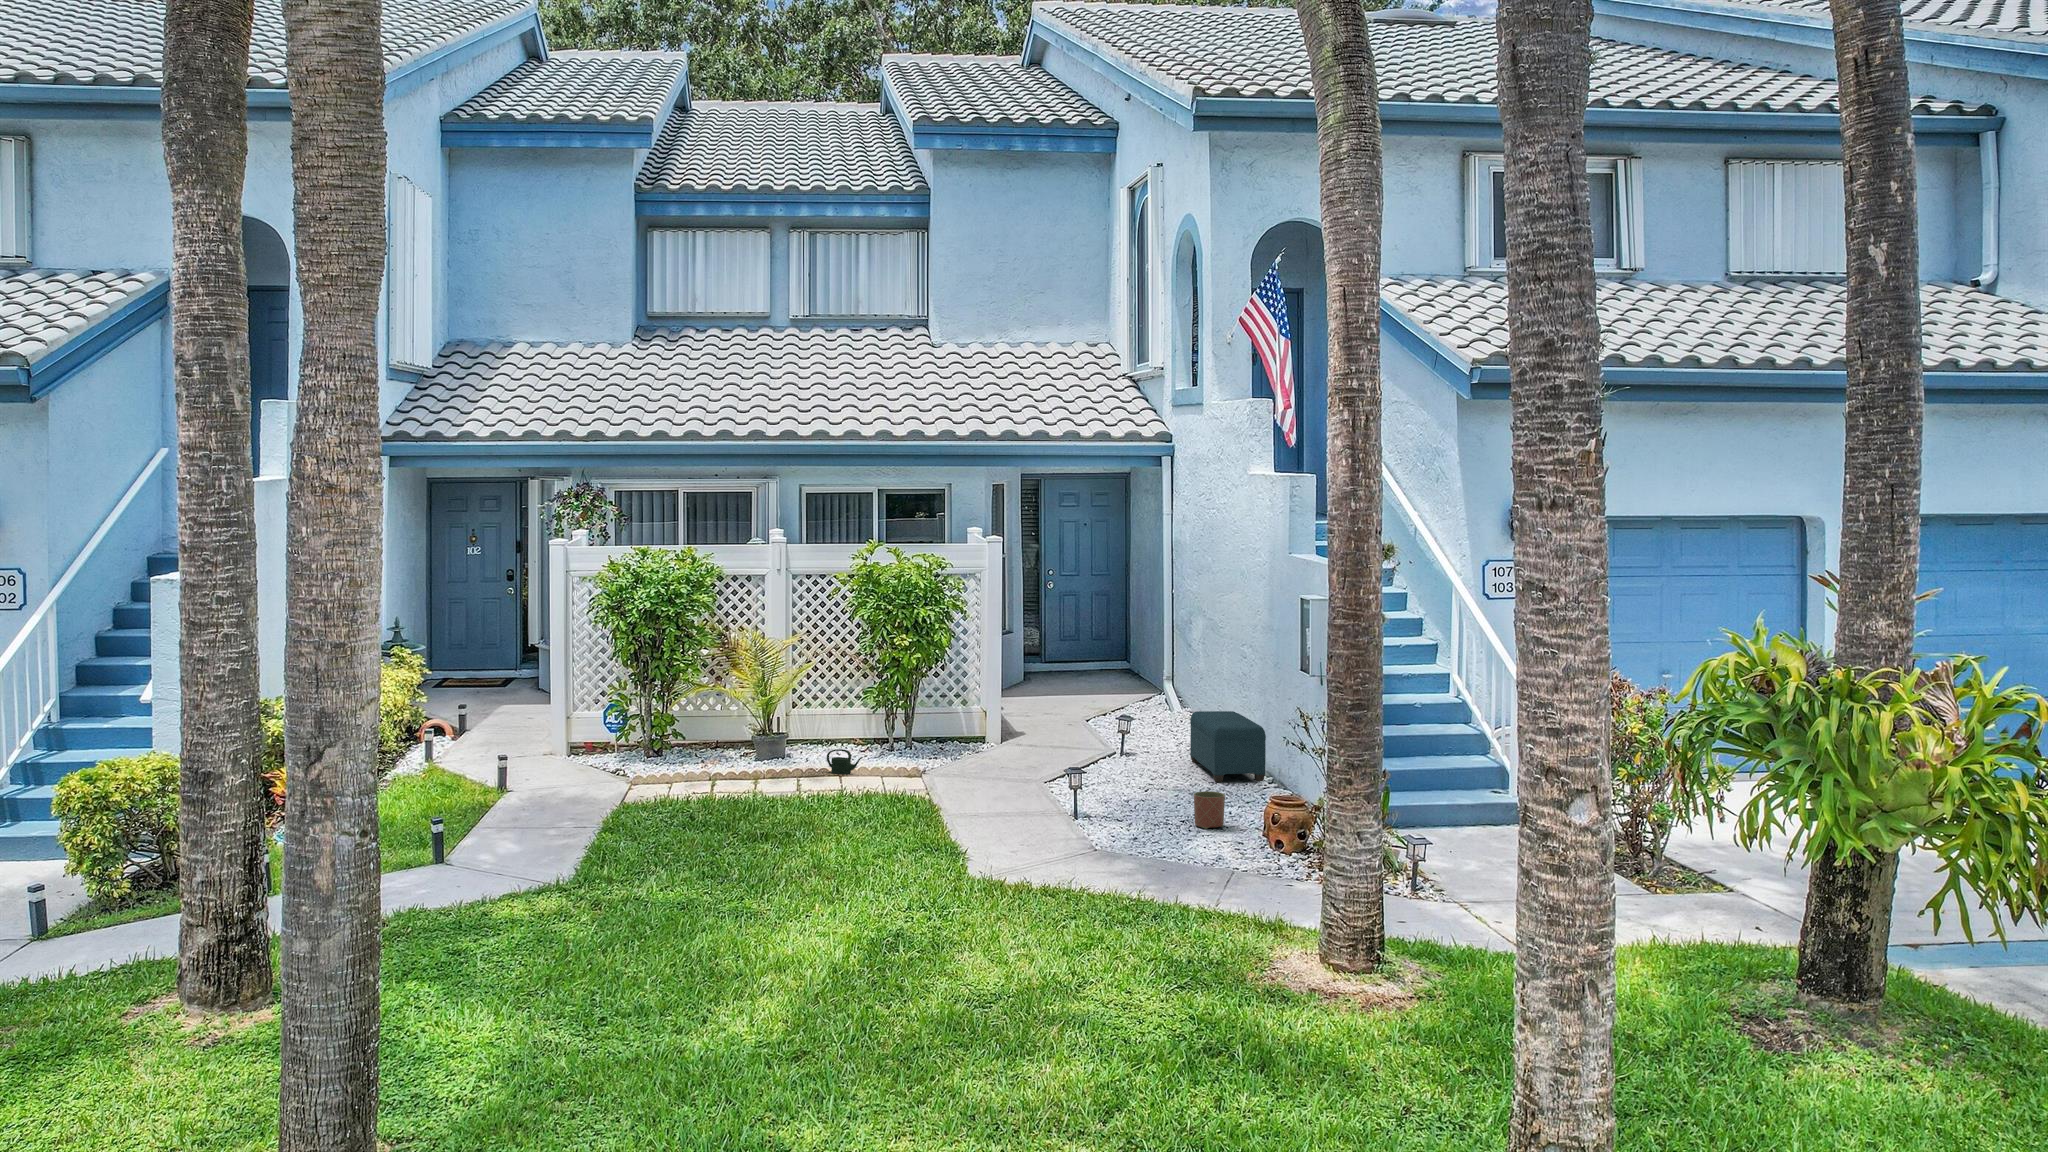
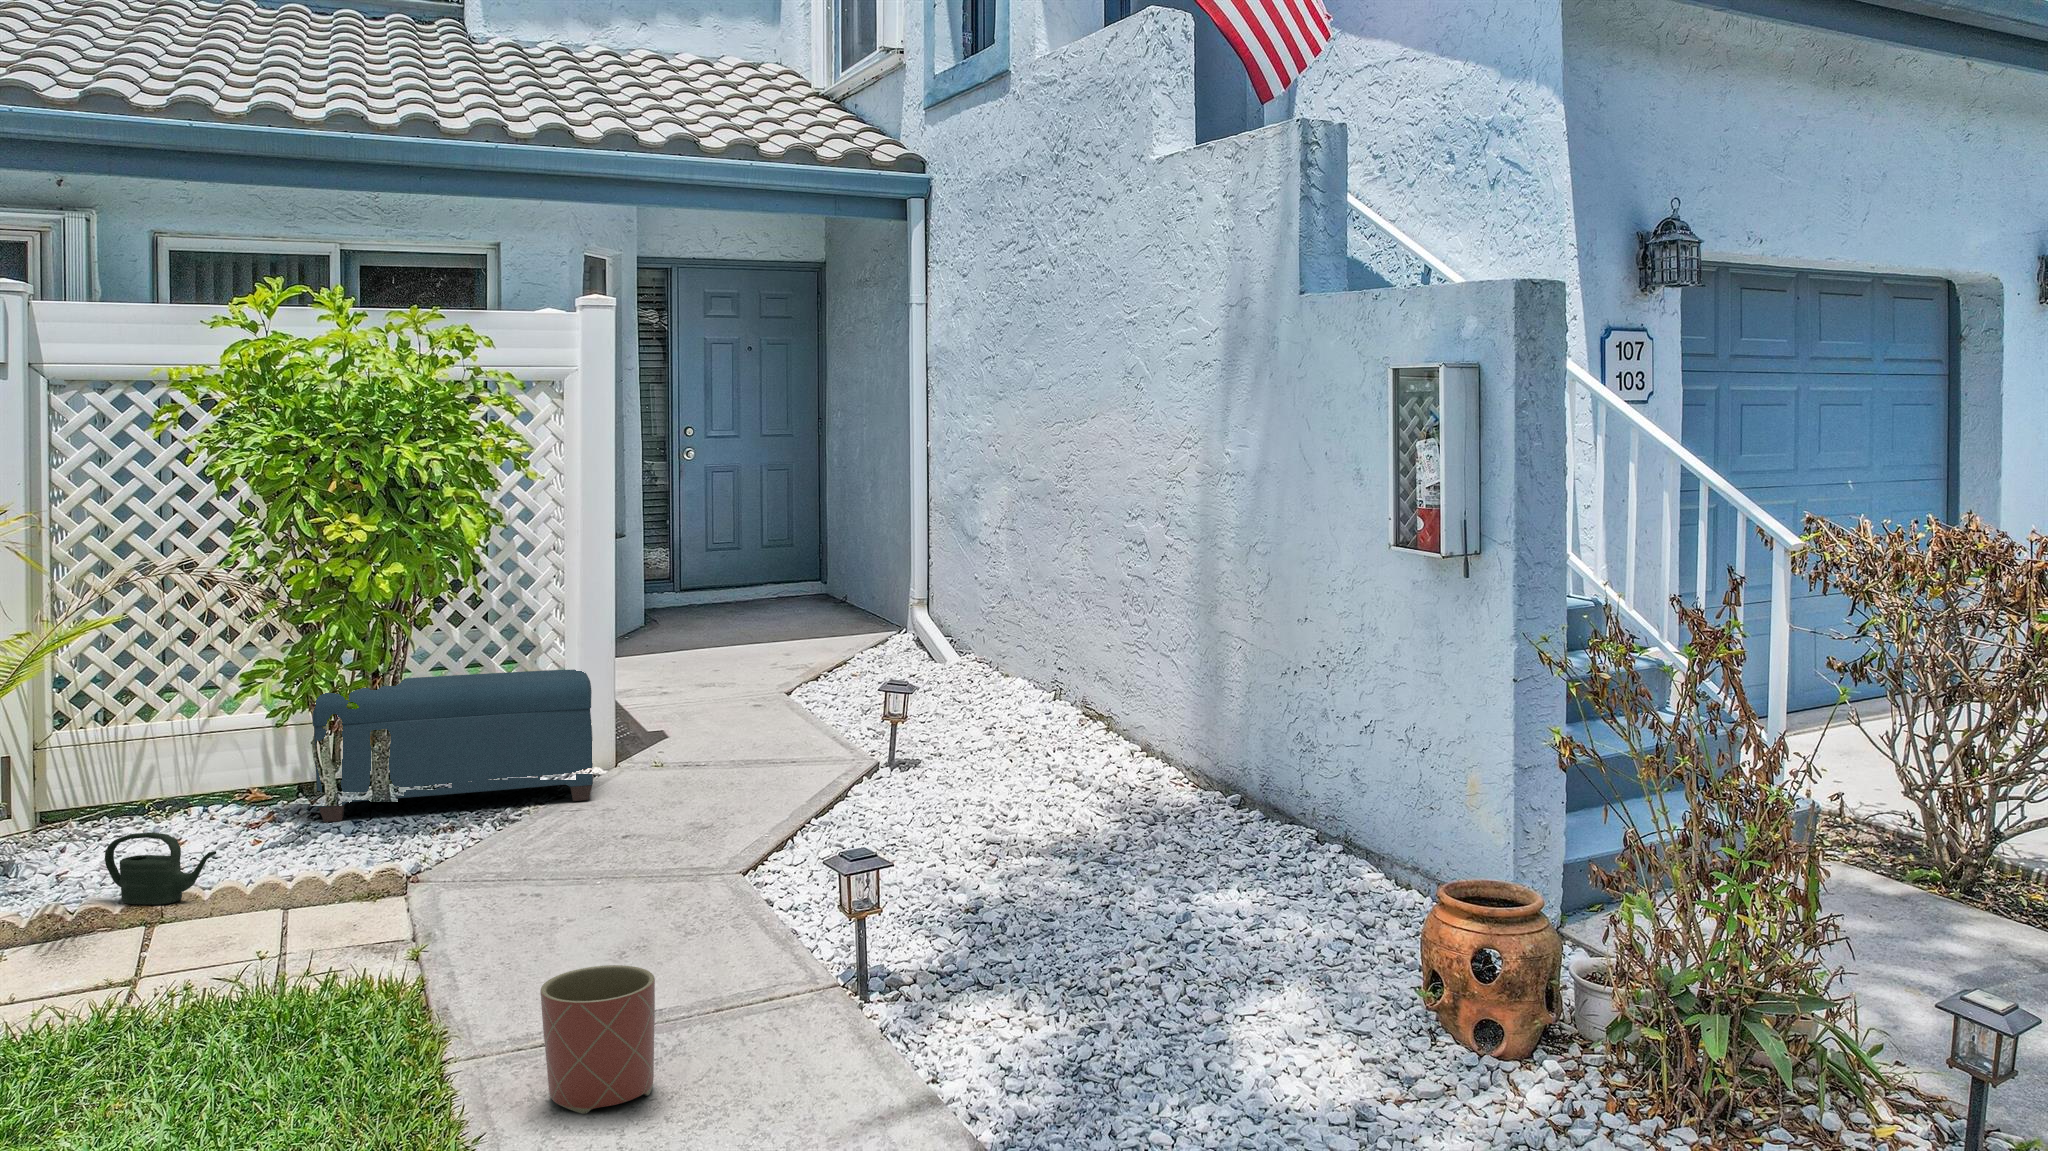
bench: present [1190,711,1266,782] -> present [312,669,593,822]
planter: present [1194,791,1225,829] -> present [540,965,655,1114]

